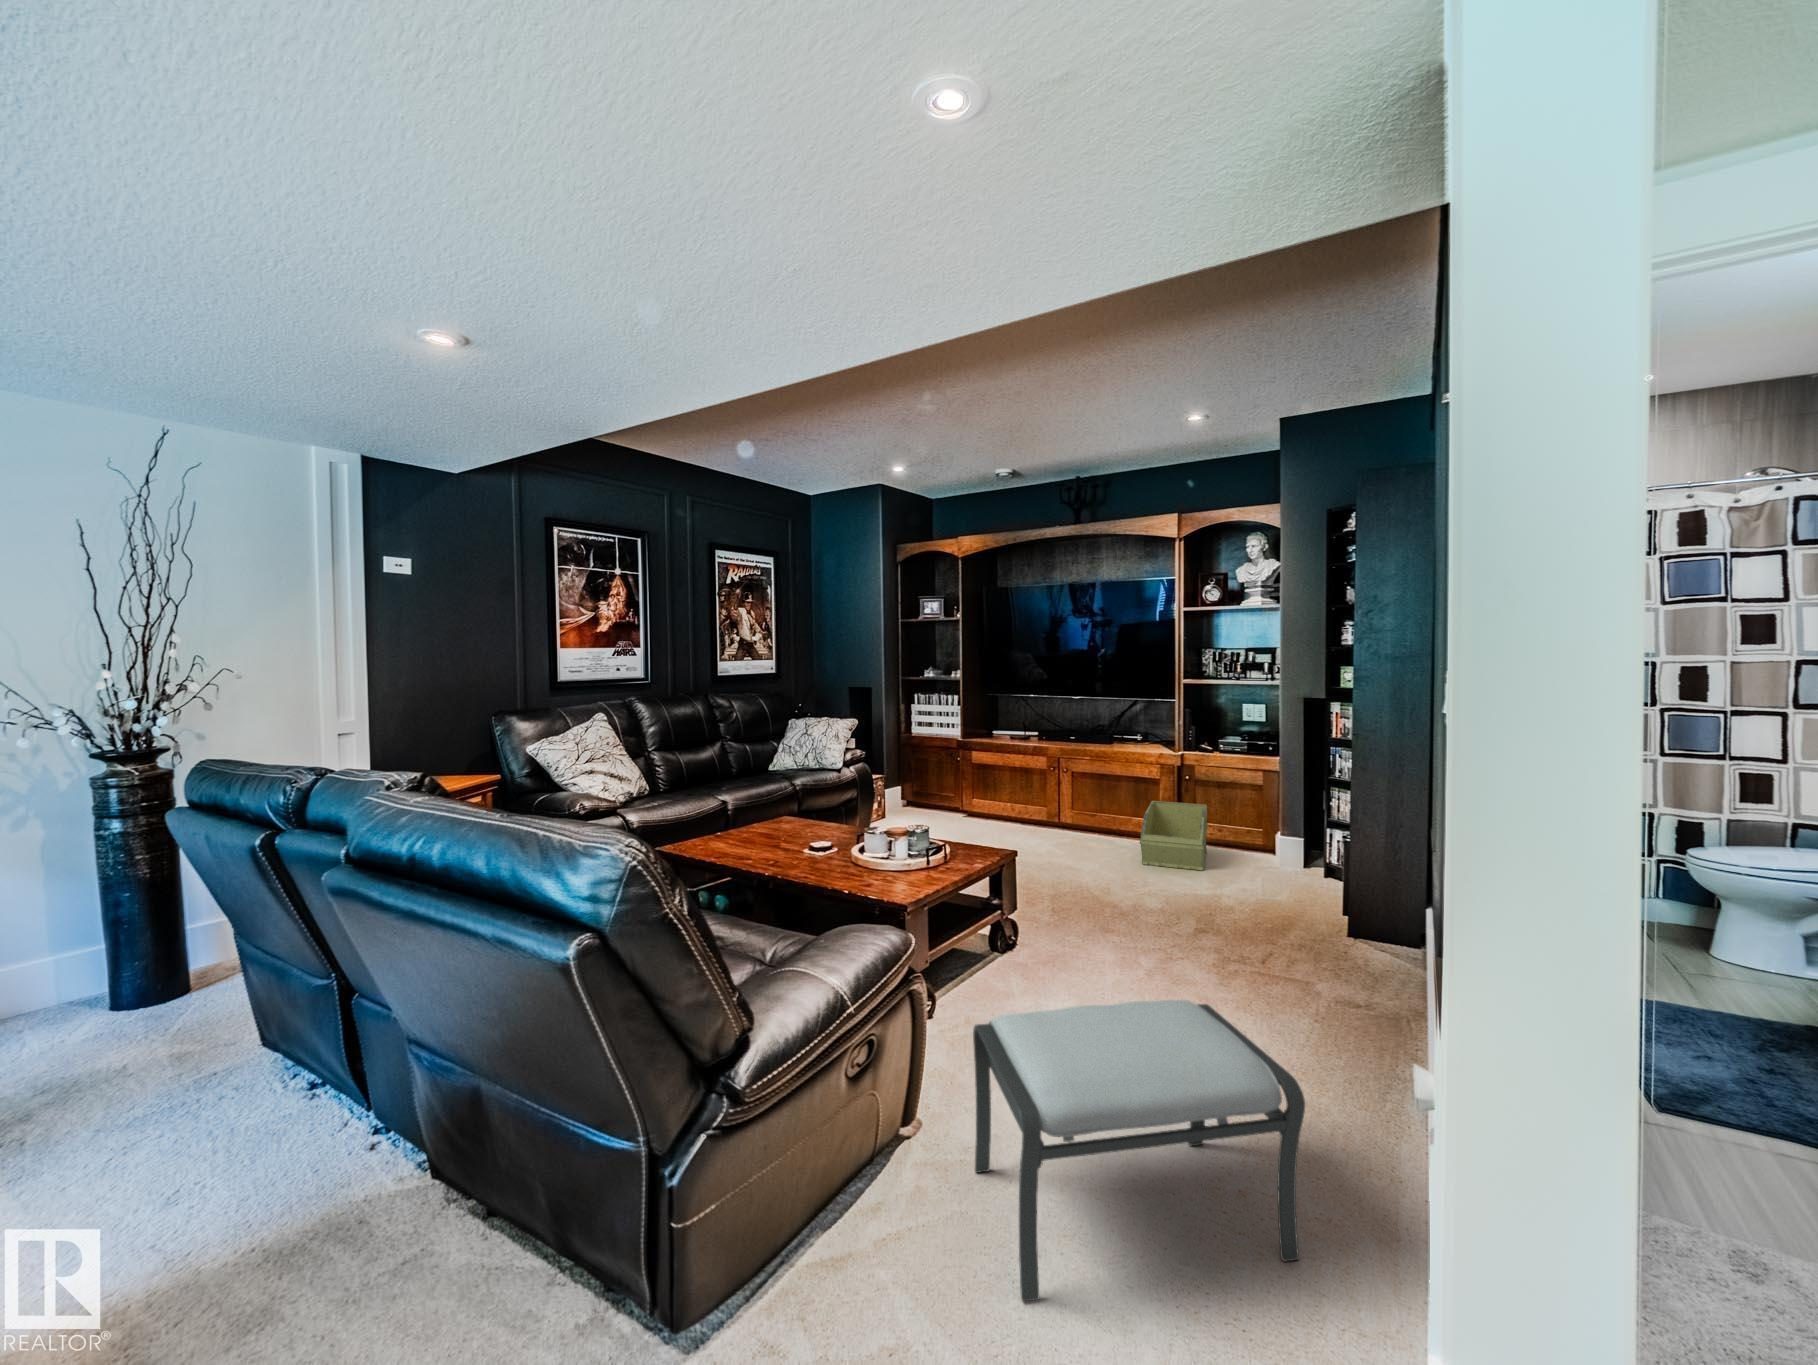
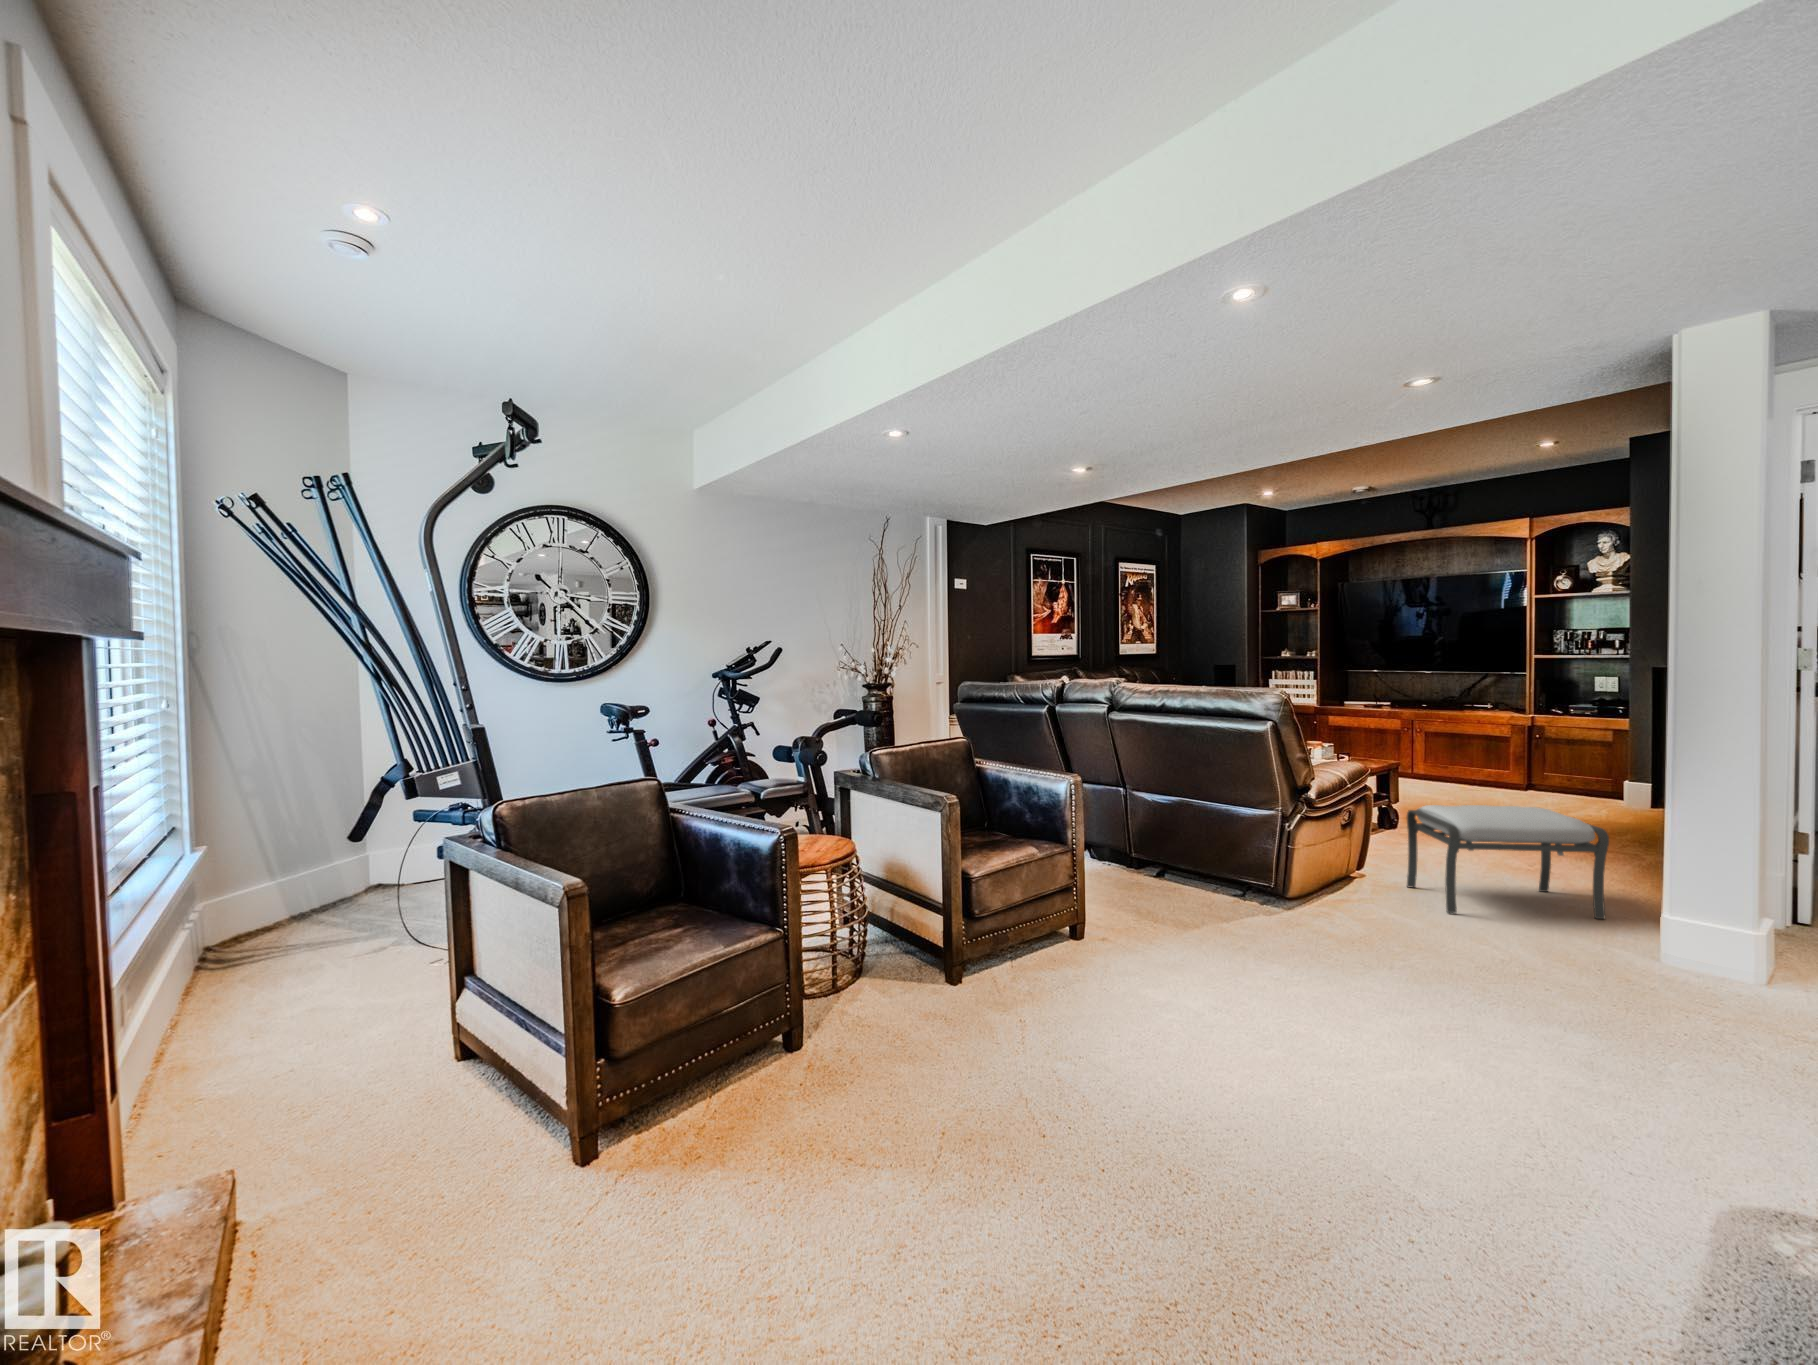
storage bin: present [1140,801,1208,870] -> none [1492,753,1557,803]

